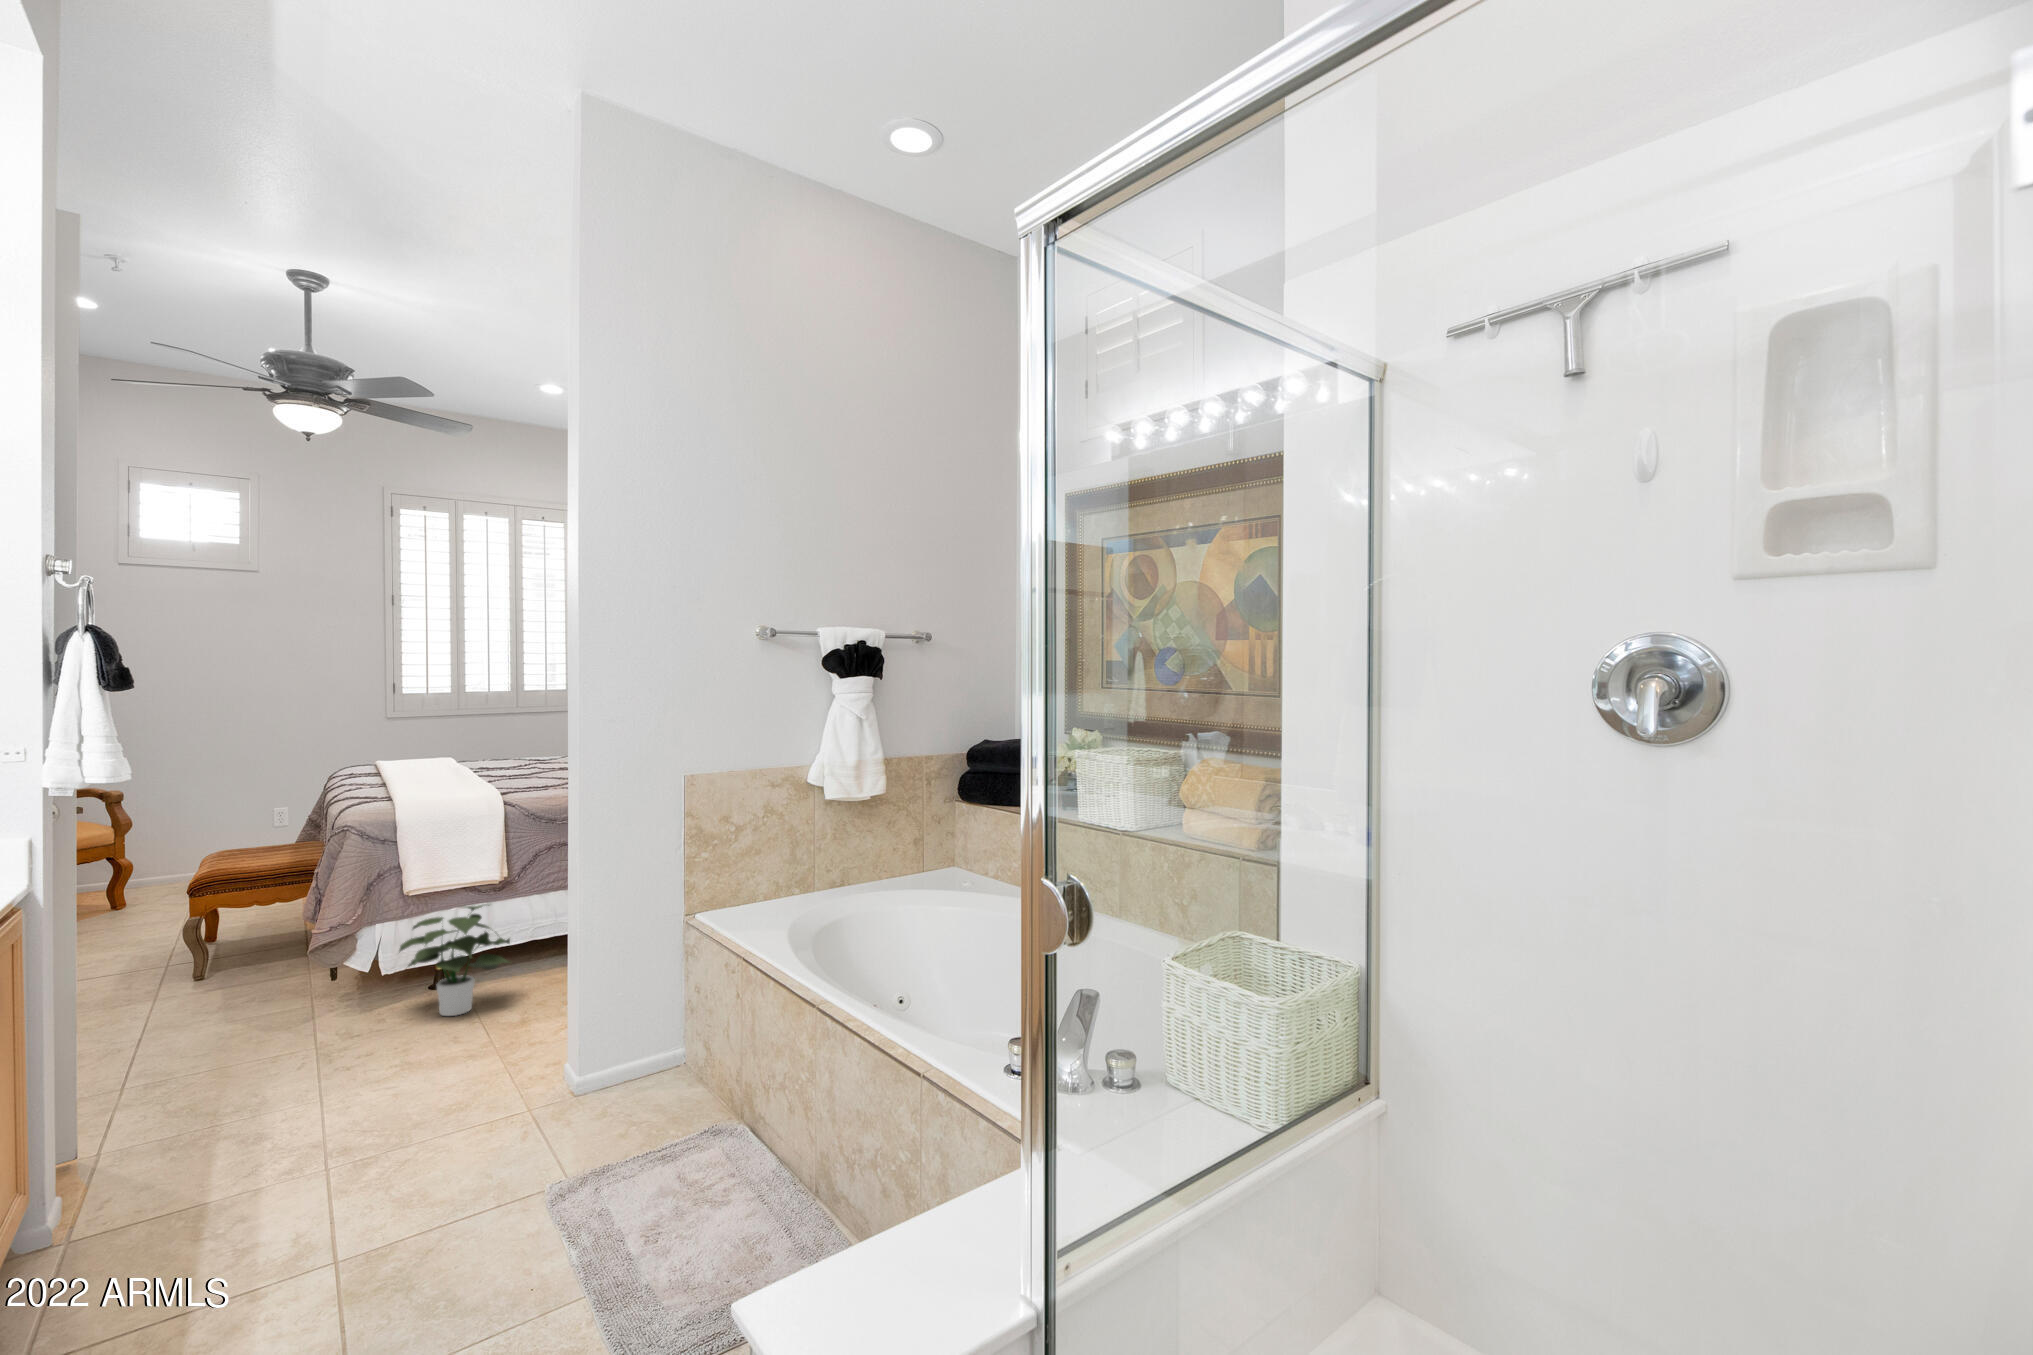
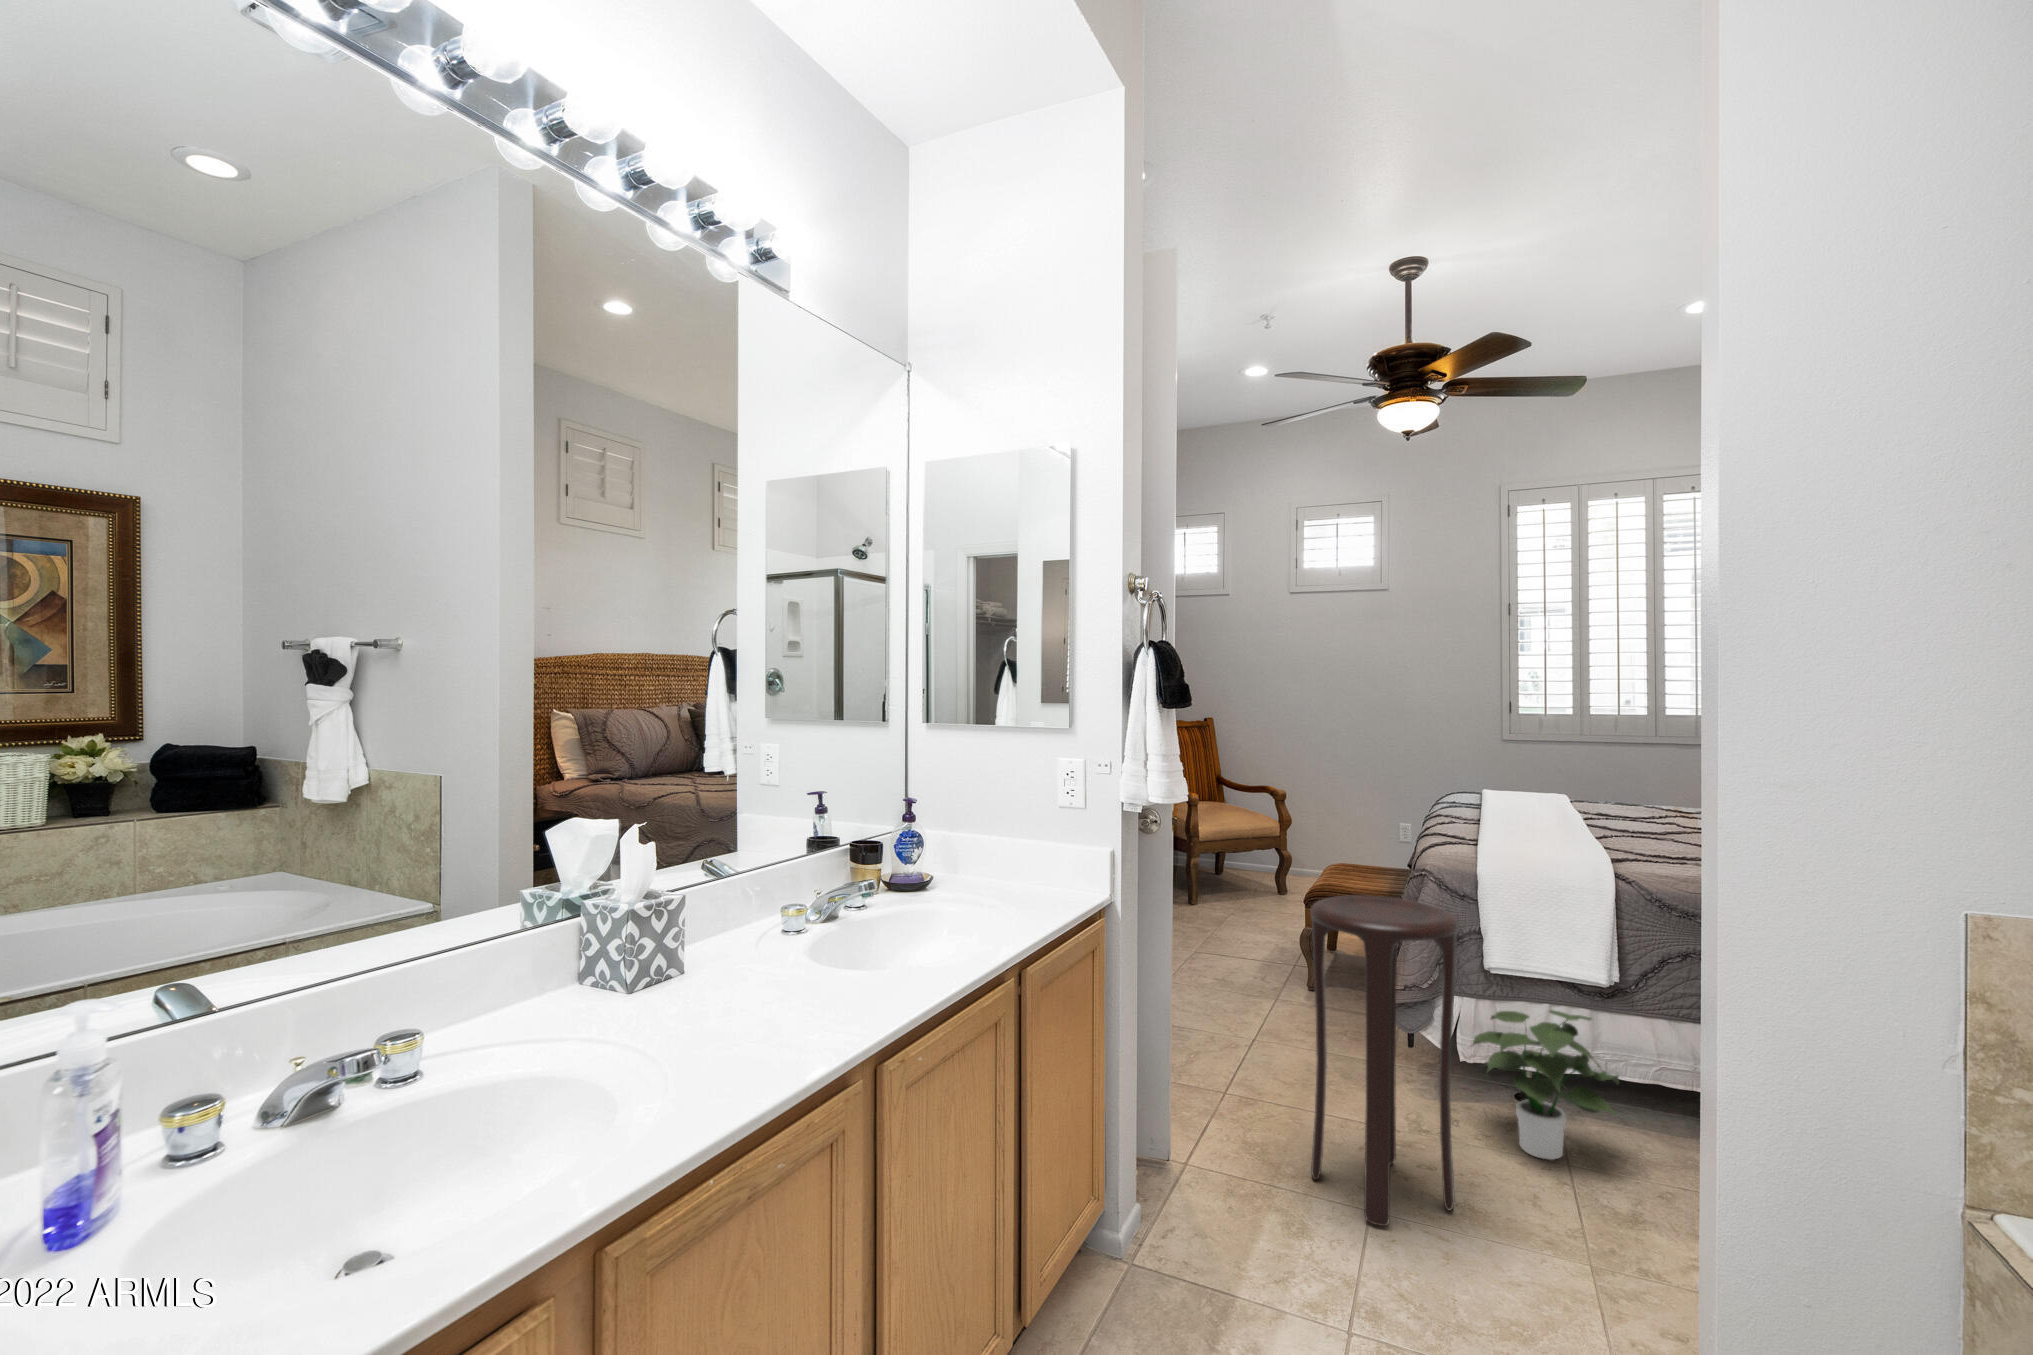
stool: none [258,840,400,1098] -> present [1310,895,1459,1226]

